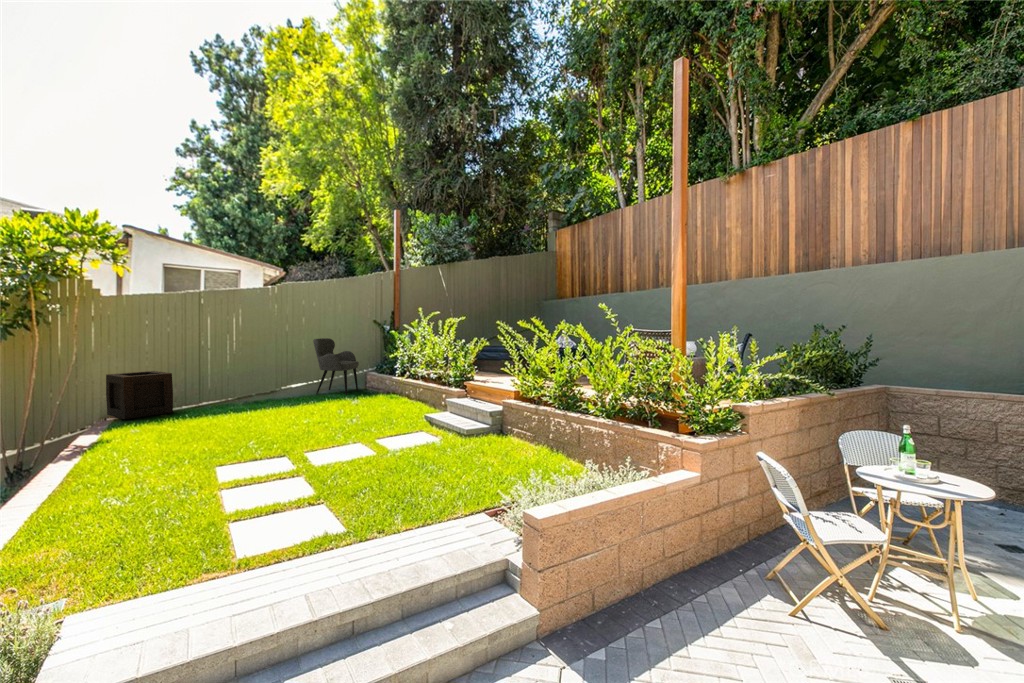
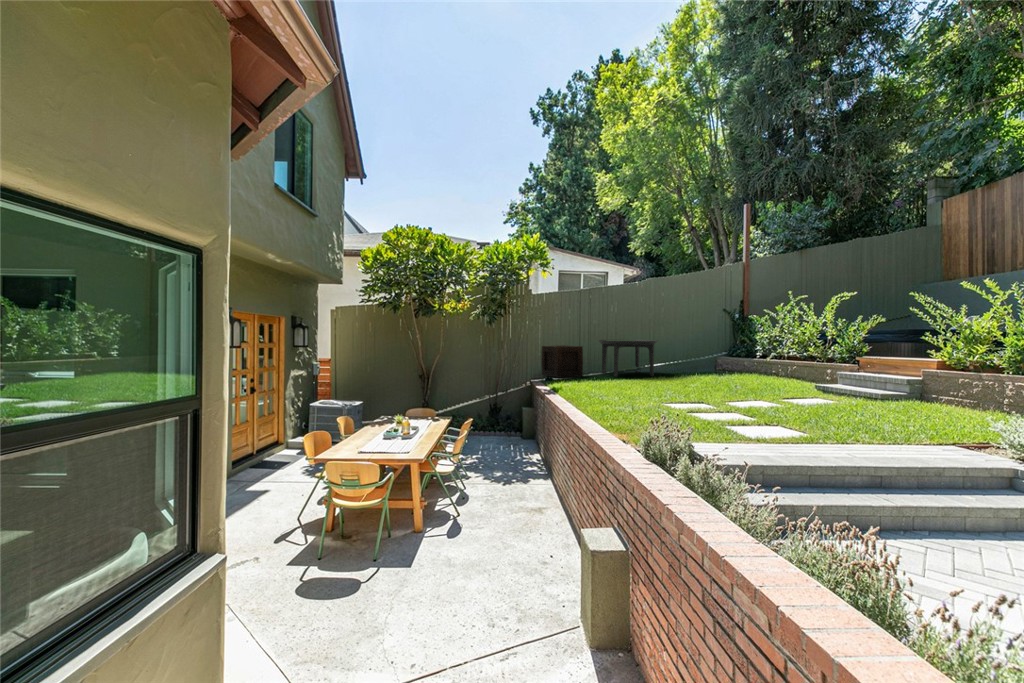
armchair: present [313,338,359,395] -> none [675,324,715,374]
round table: none [199,359,284,410] -> present [598,340,657,377]

